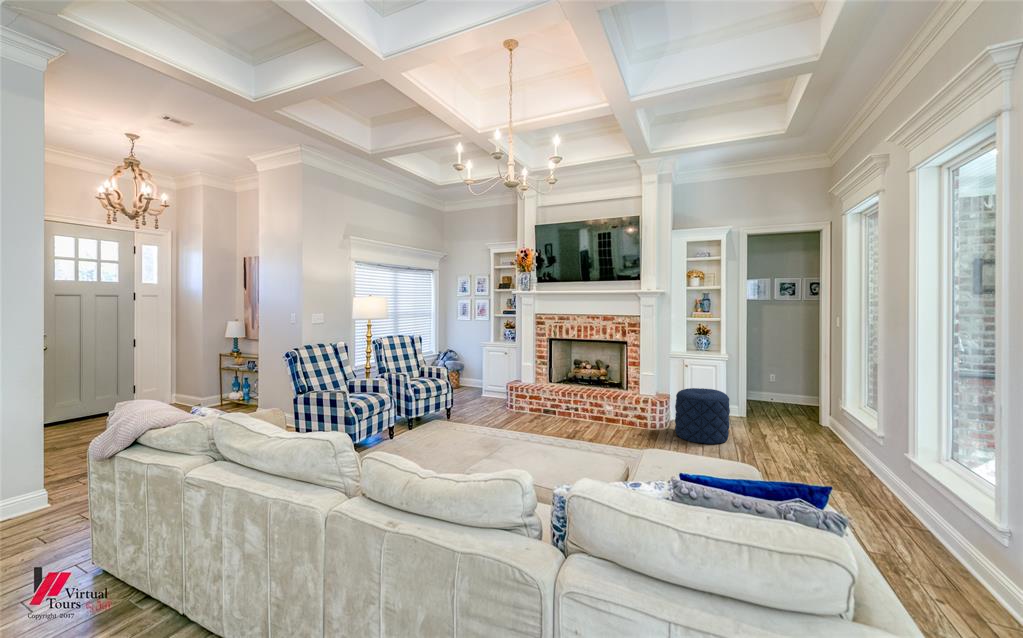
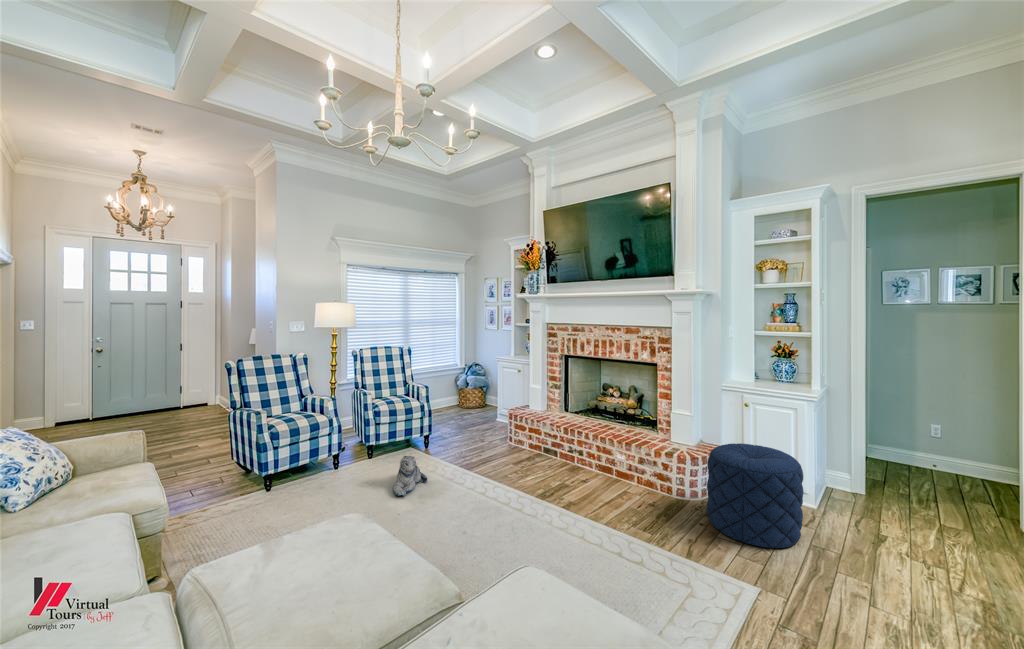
plush toy: none [464,416,488,444] -> present [393,456,427,496]

